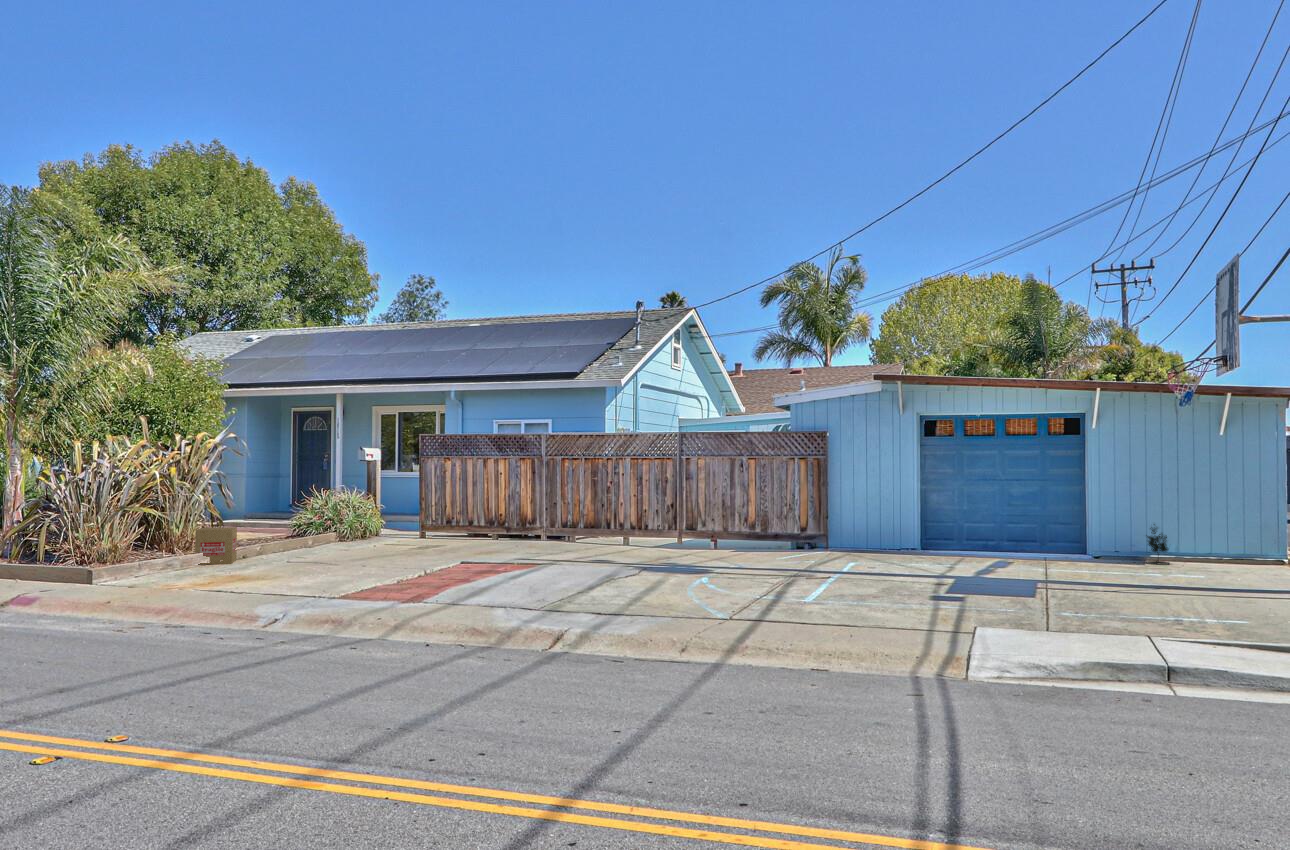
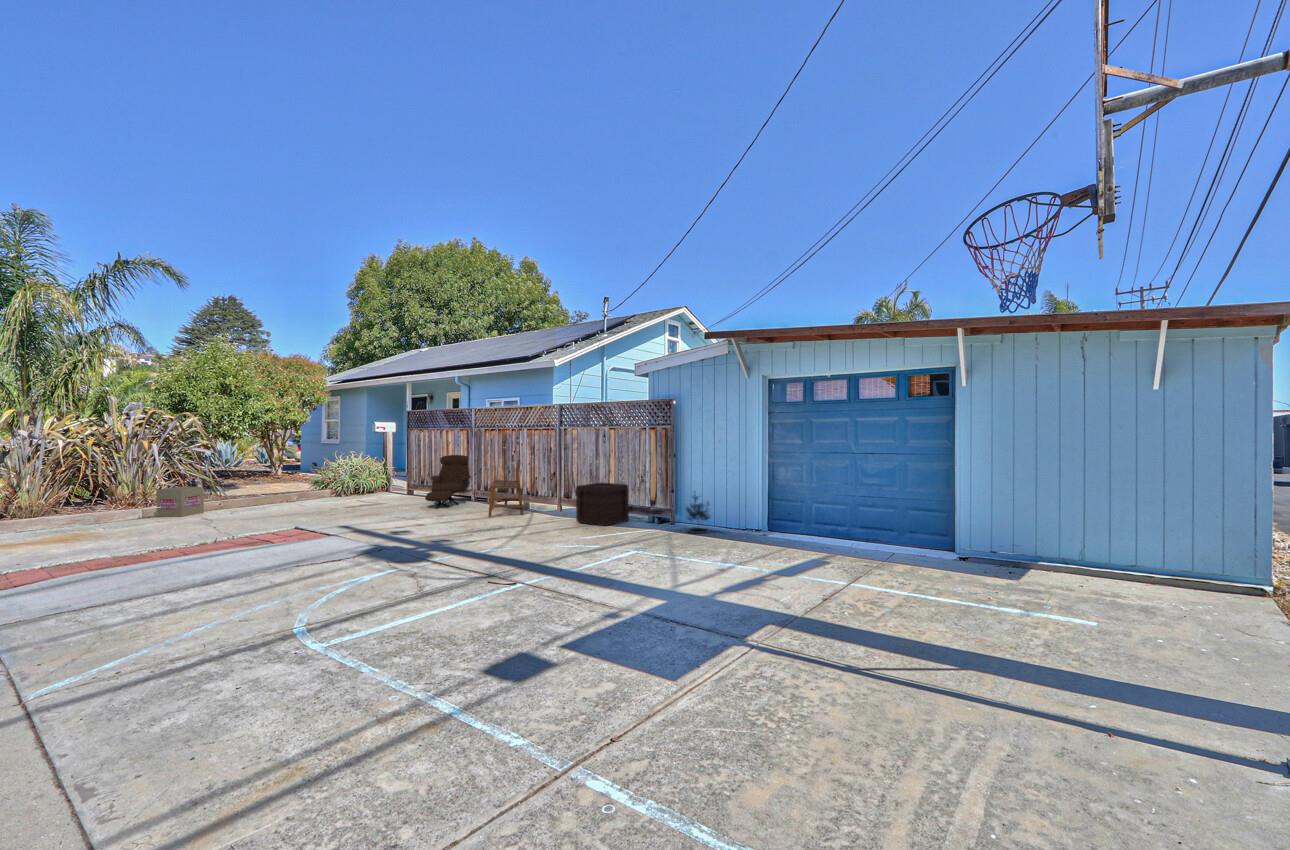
lounge chair: none [494,488,539,548] -> present [425,455,471,508]
bench: none [588,491,647,551] -> present [489,459,523,517]
wooden crate: none [729,513,772,553] -> present [576,483,629,526]
potted tree: present [1145,524,1170,565] -> present [686,495,710,533]

